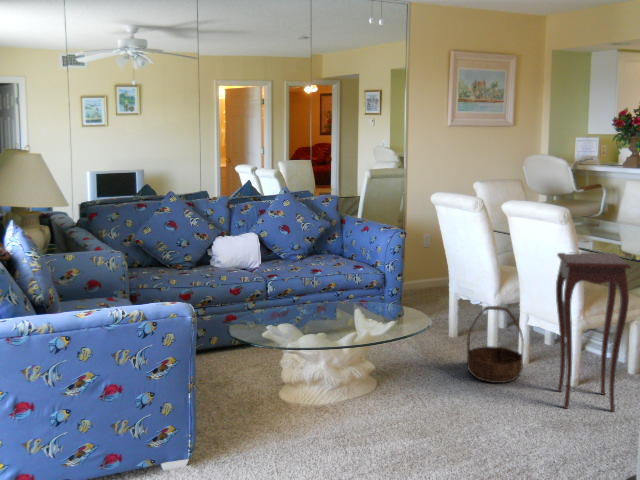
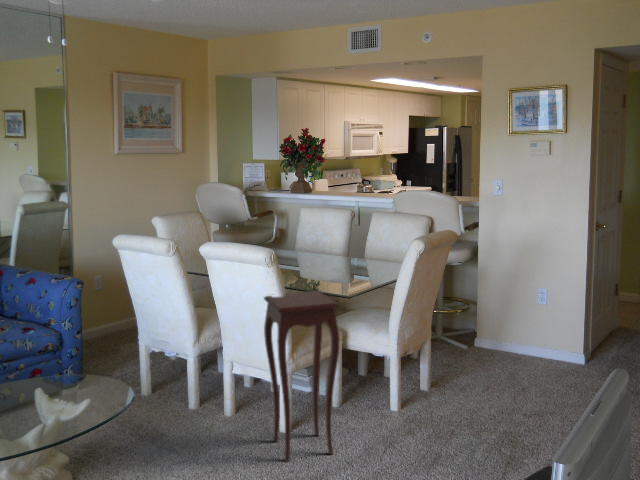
basket: present [467,306,524,383] -> none [172,359,234,446]

